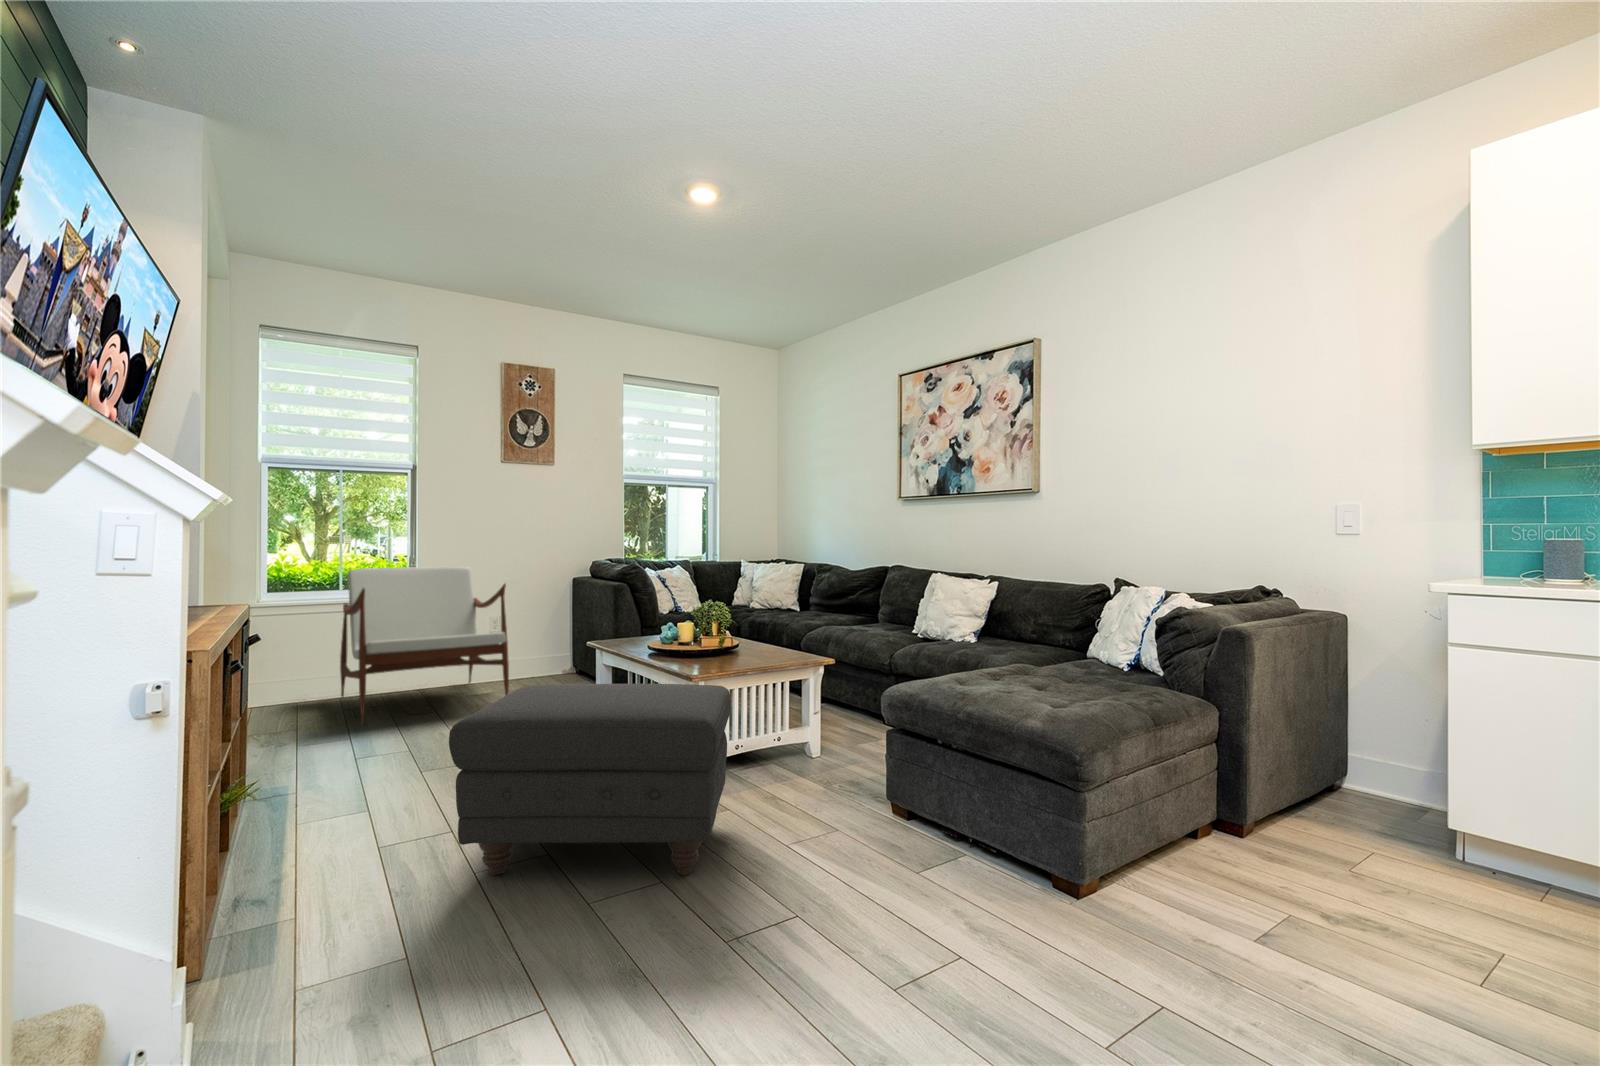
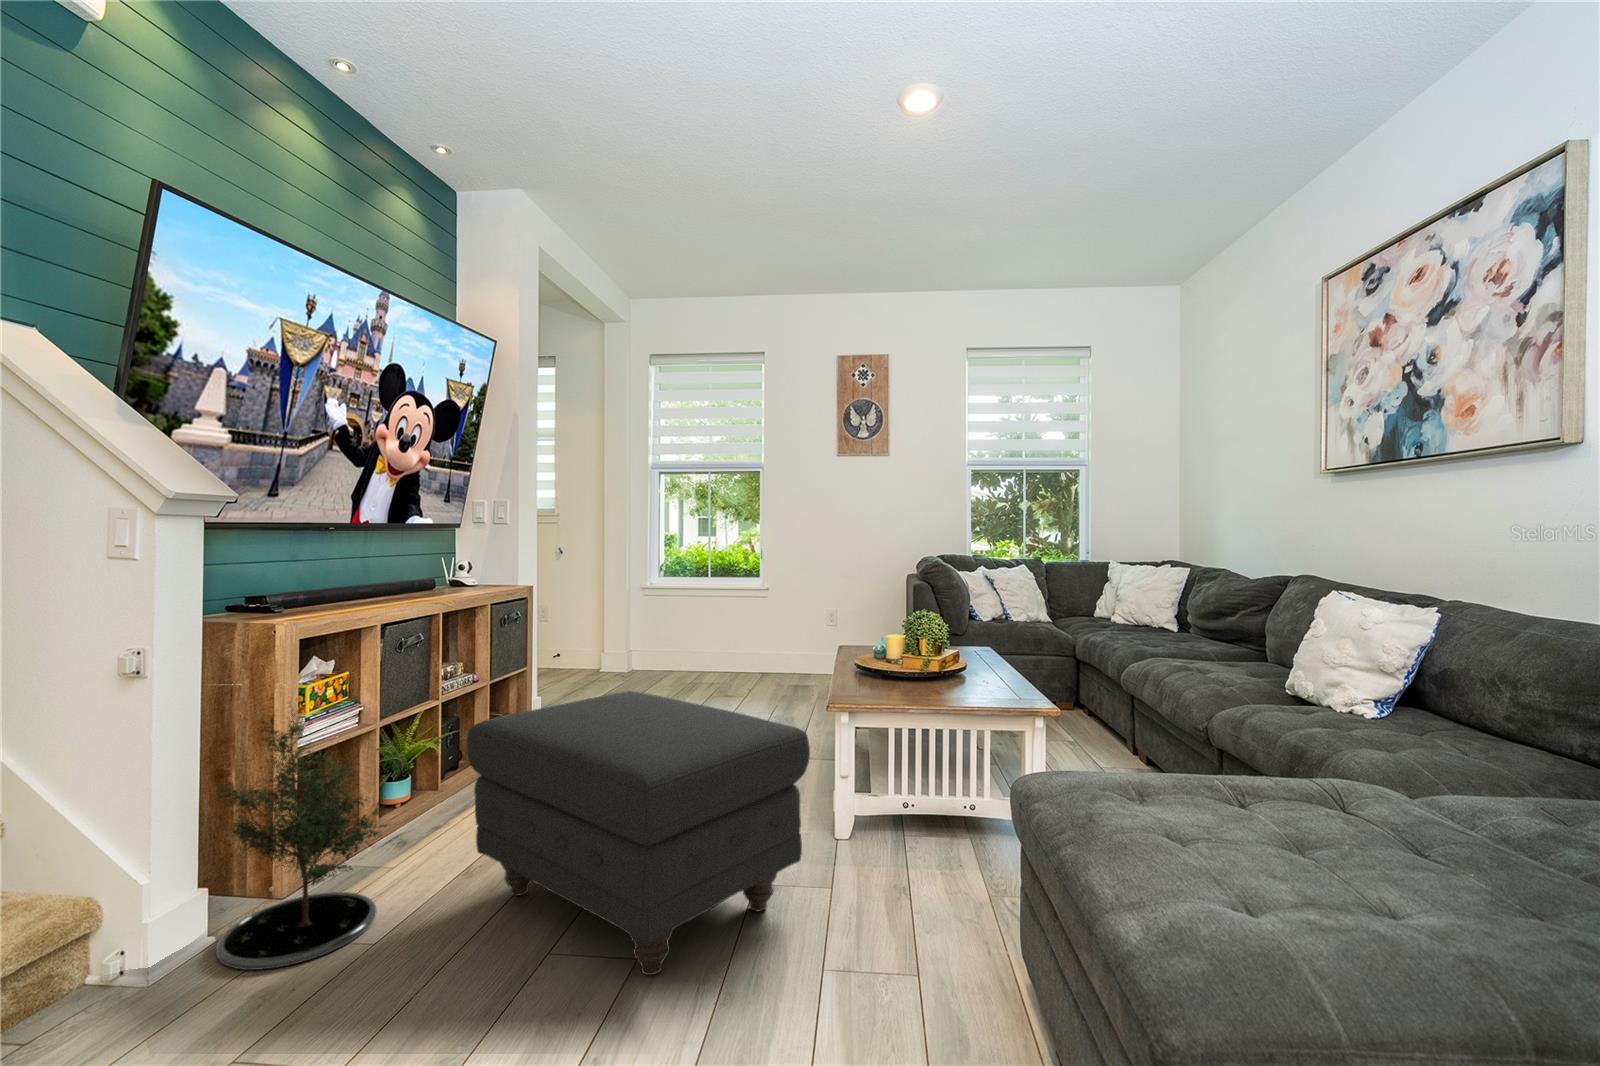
armchair: present [340,566,509,725] -> none [669,560,807,704]
potted tree: none [218,711,422,998] -> present [215,699,388,970]

